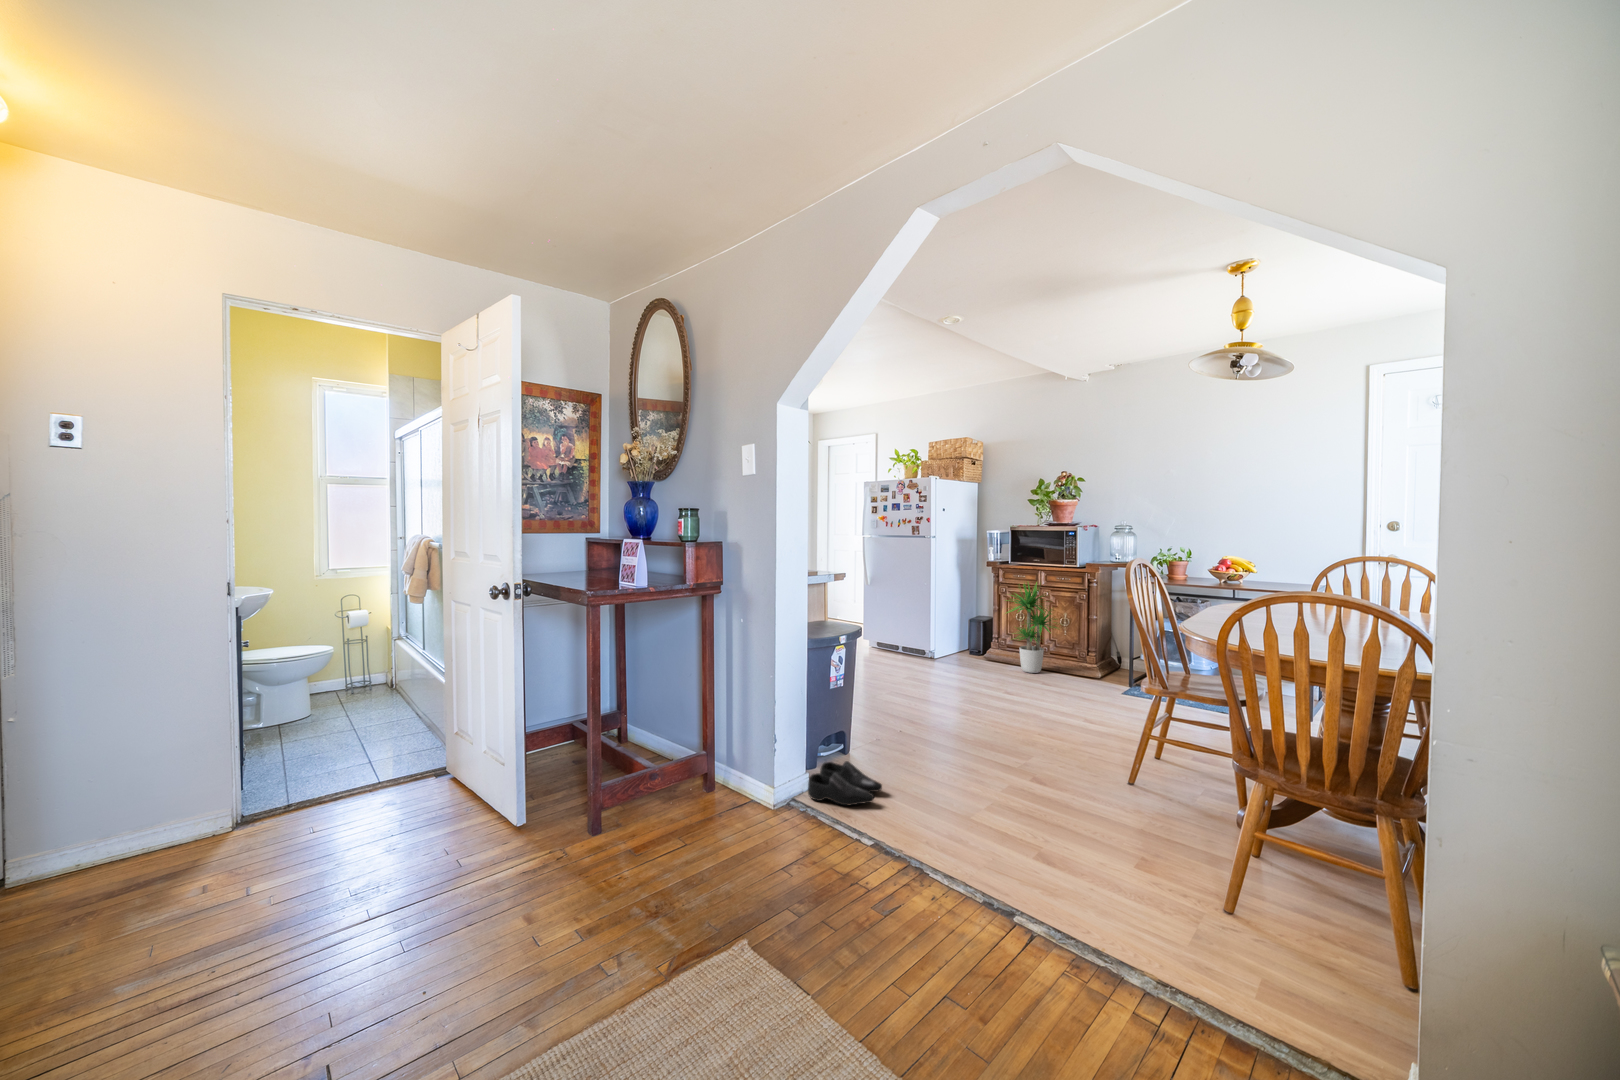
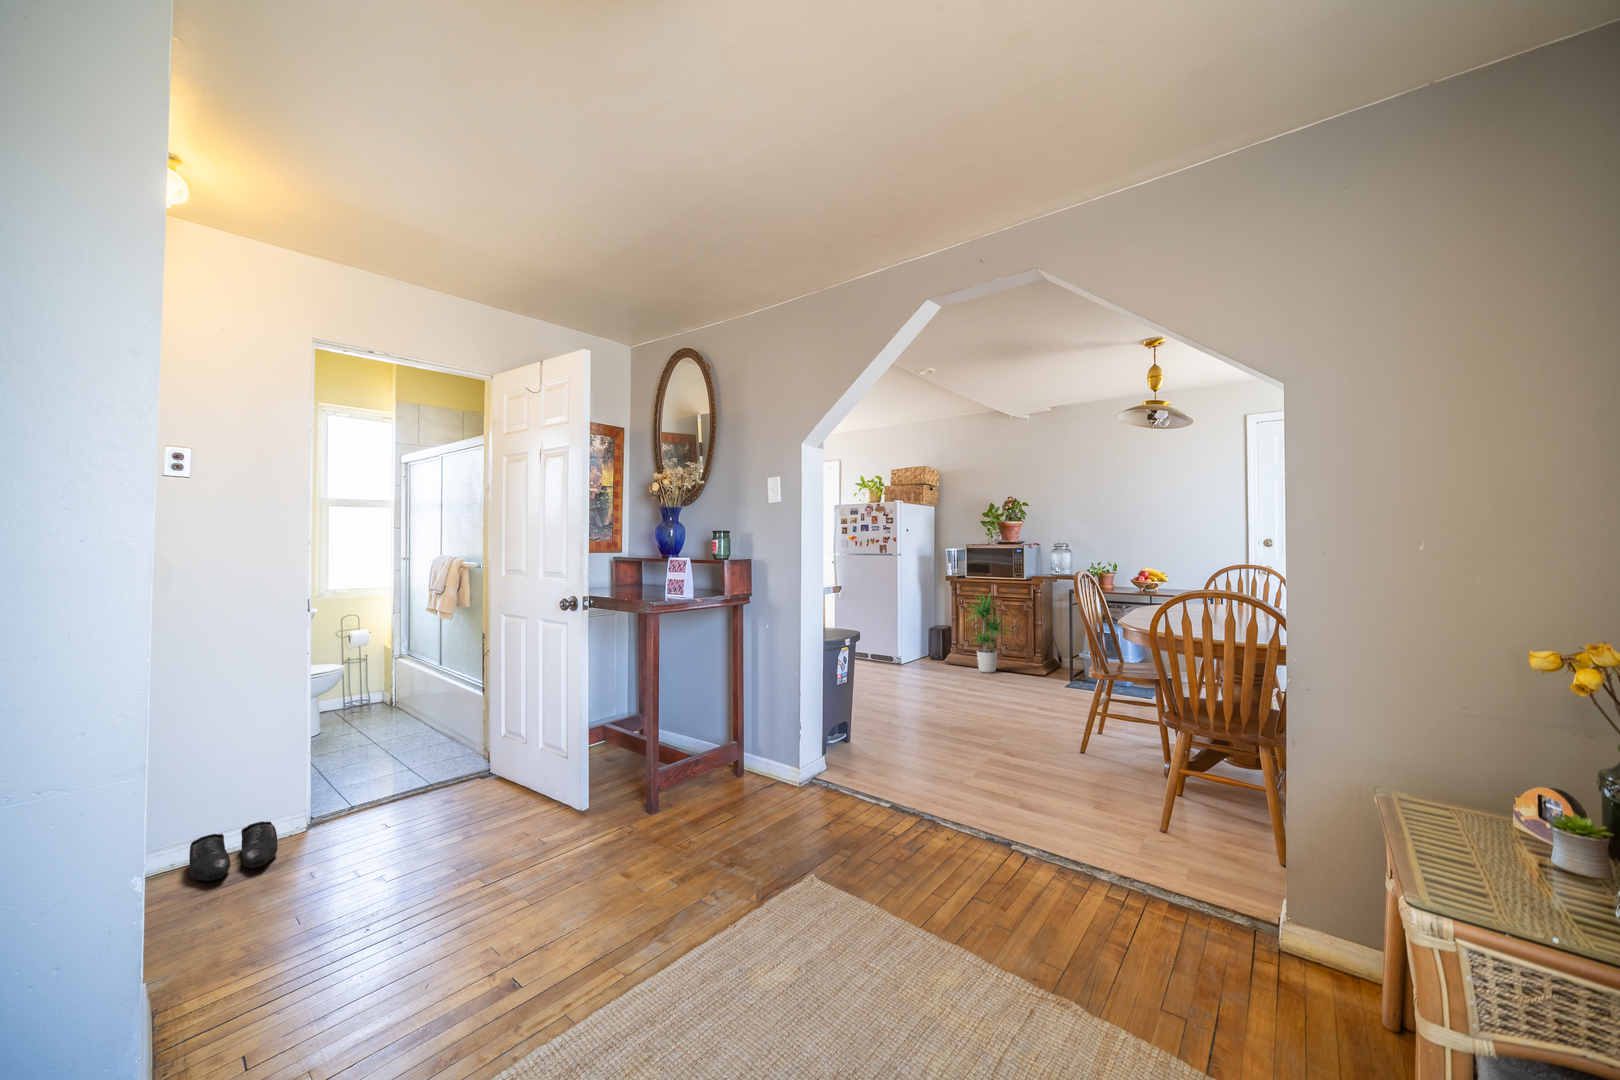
shoe: present [808,761,882,805] -> present [189,822,278,881]

